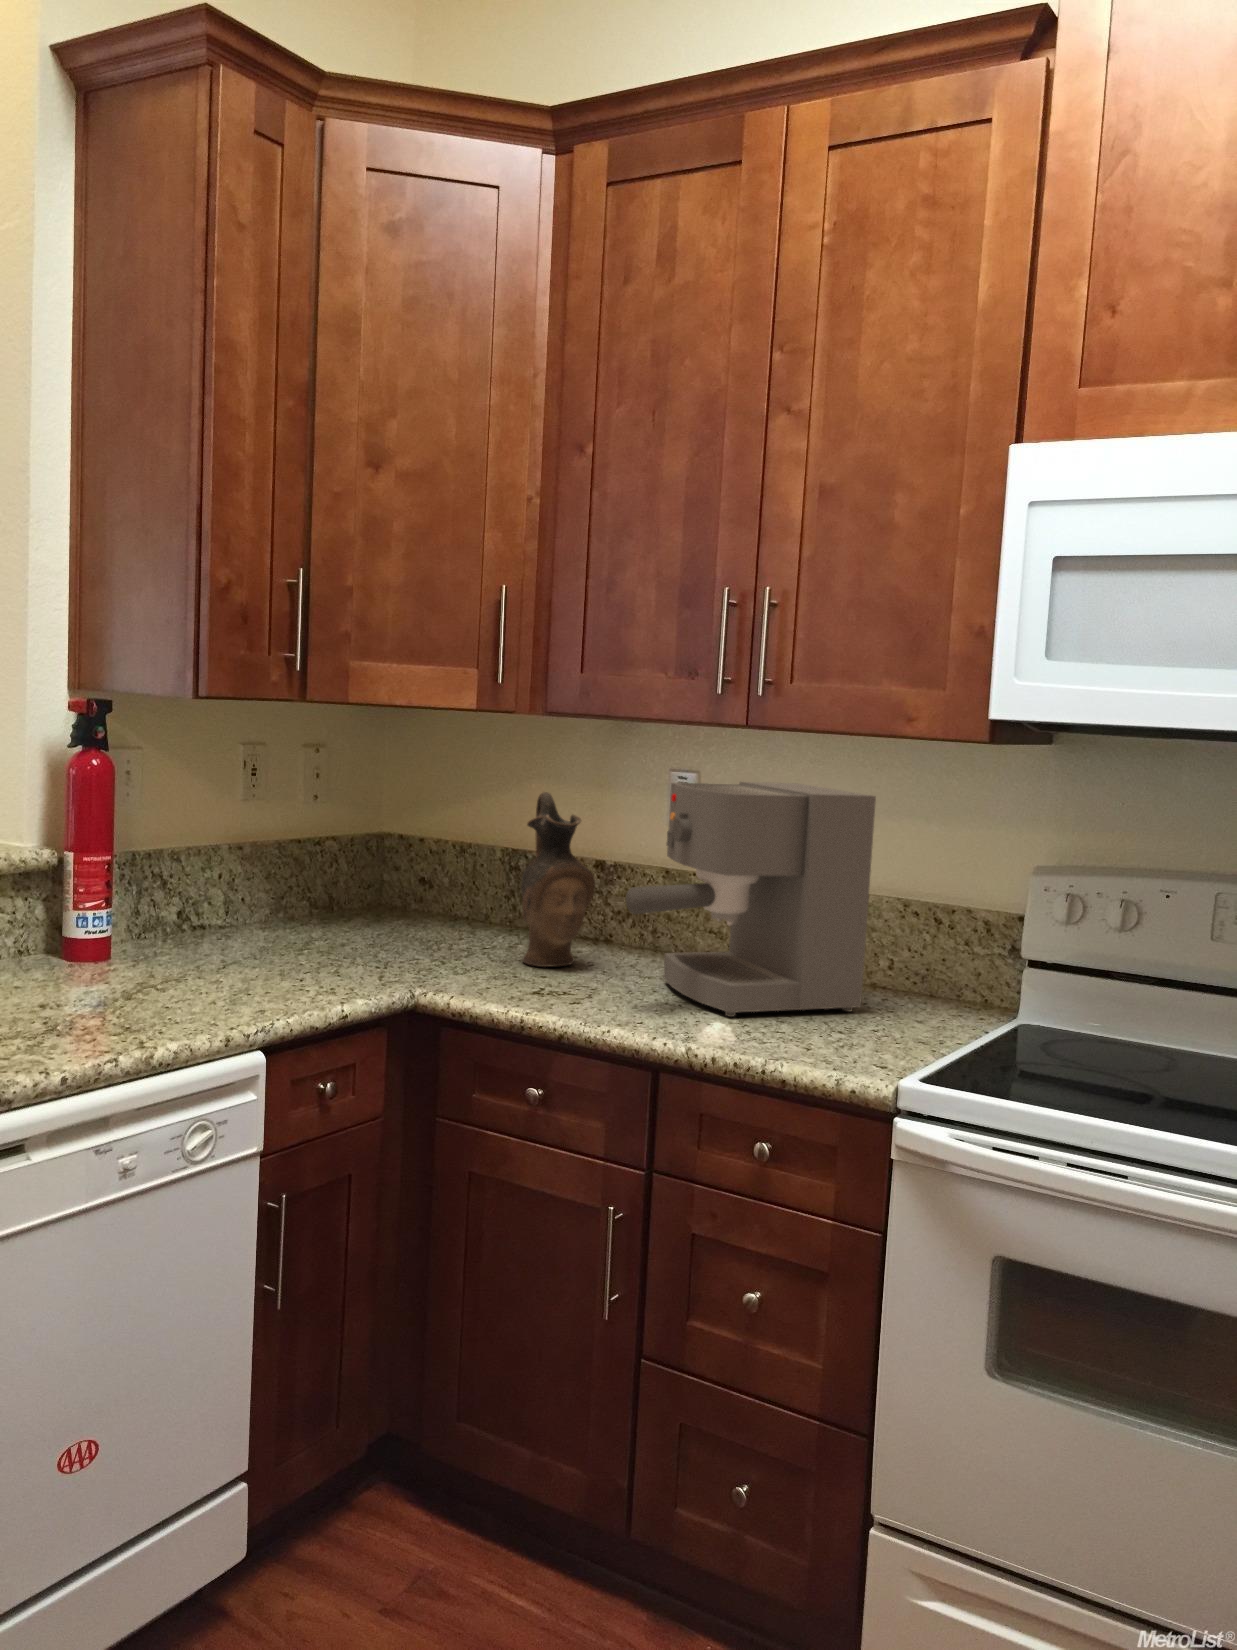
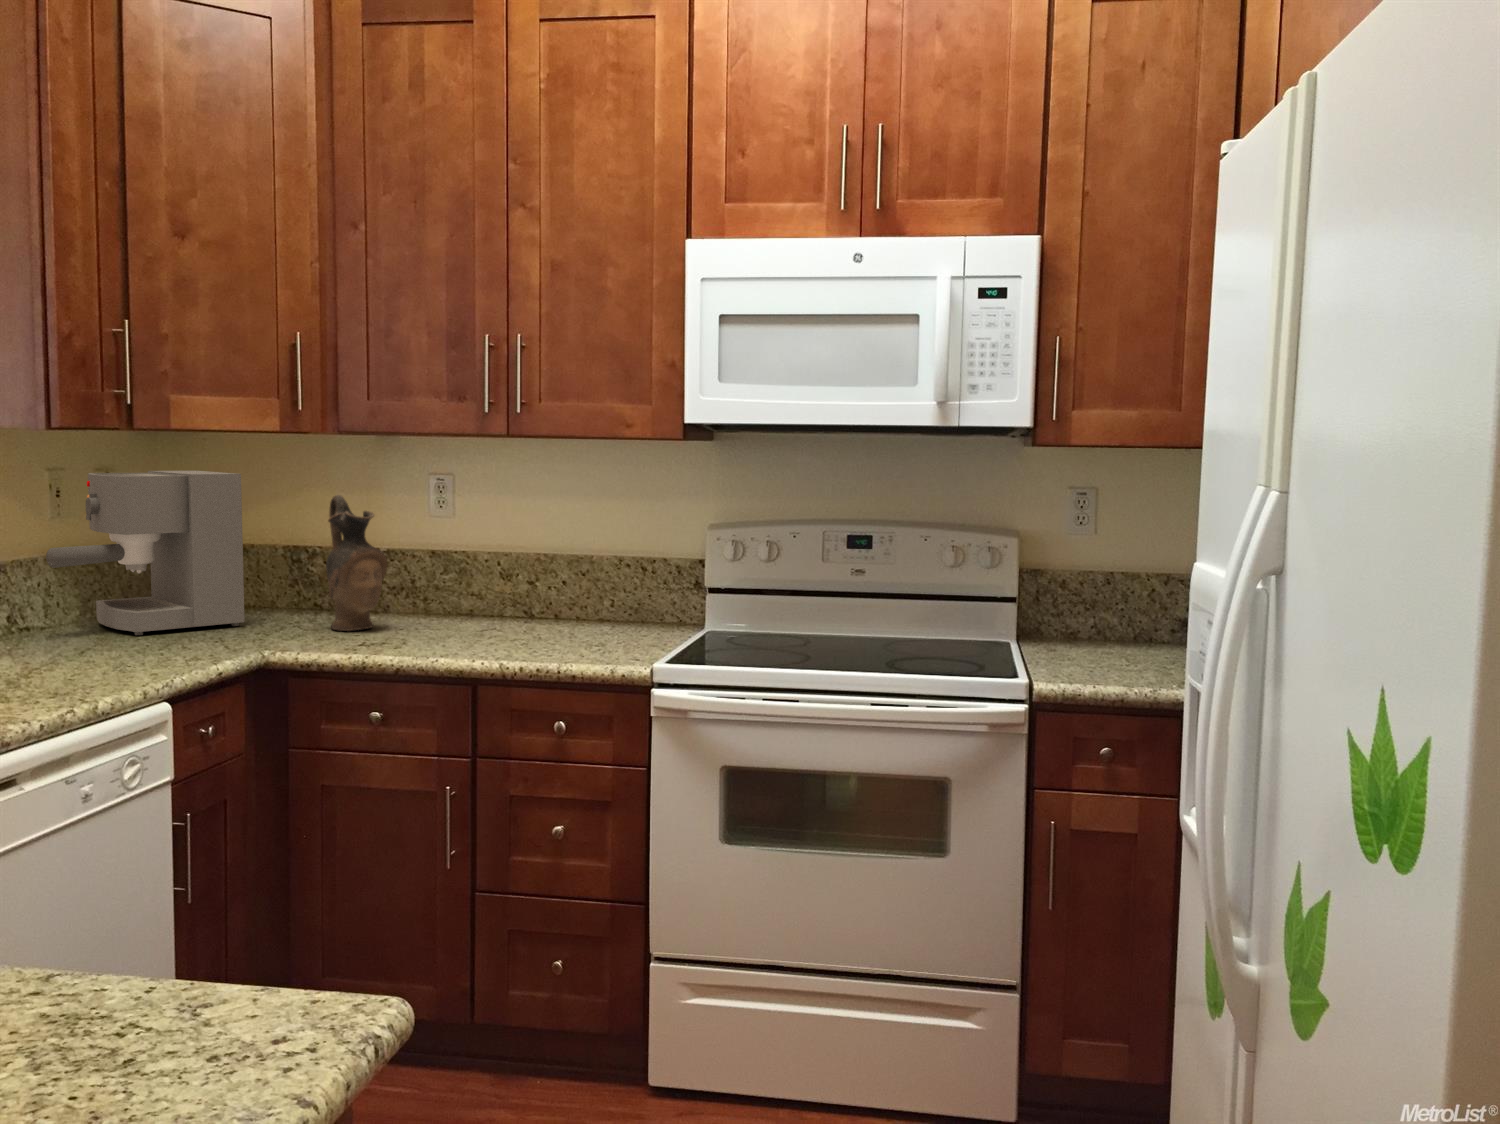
coffee maker: present [626,782,876,1016] -> present [46,471,245,635]

